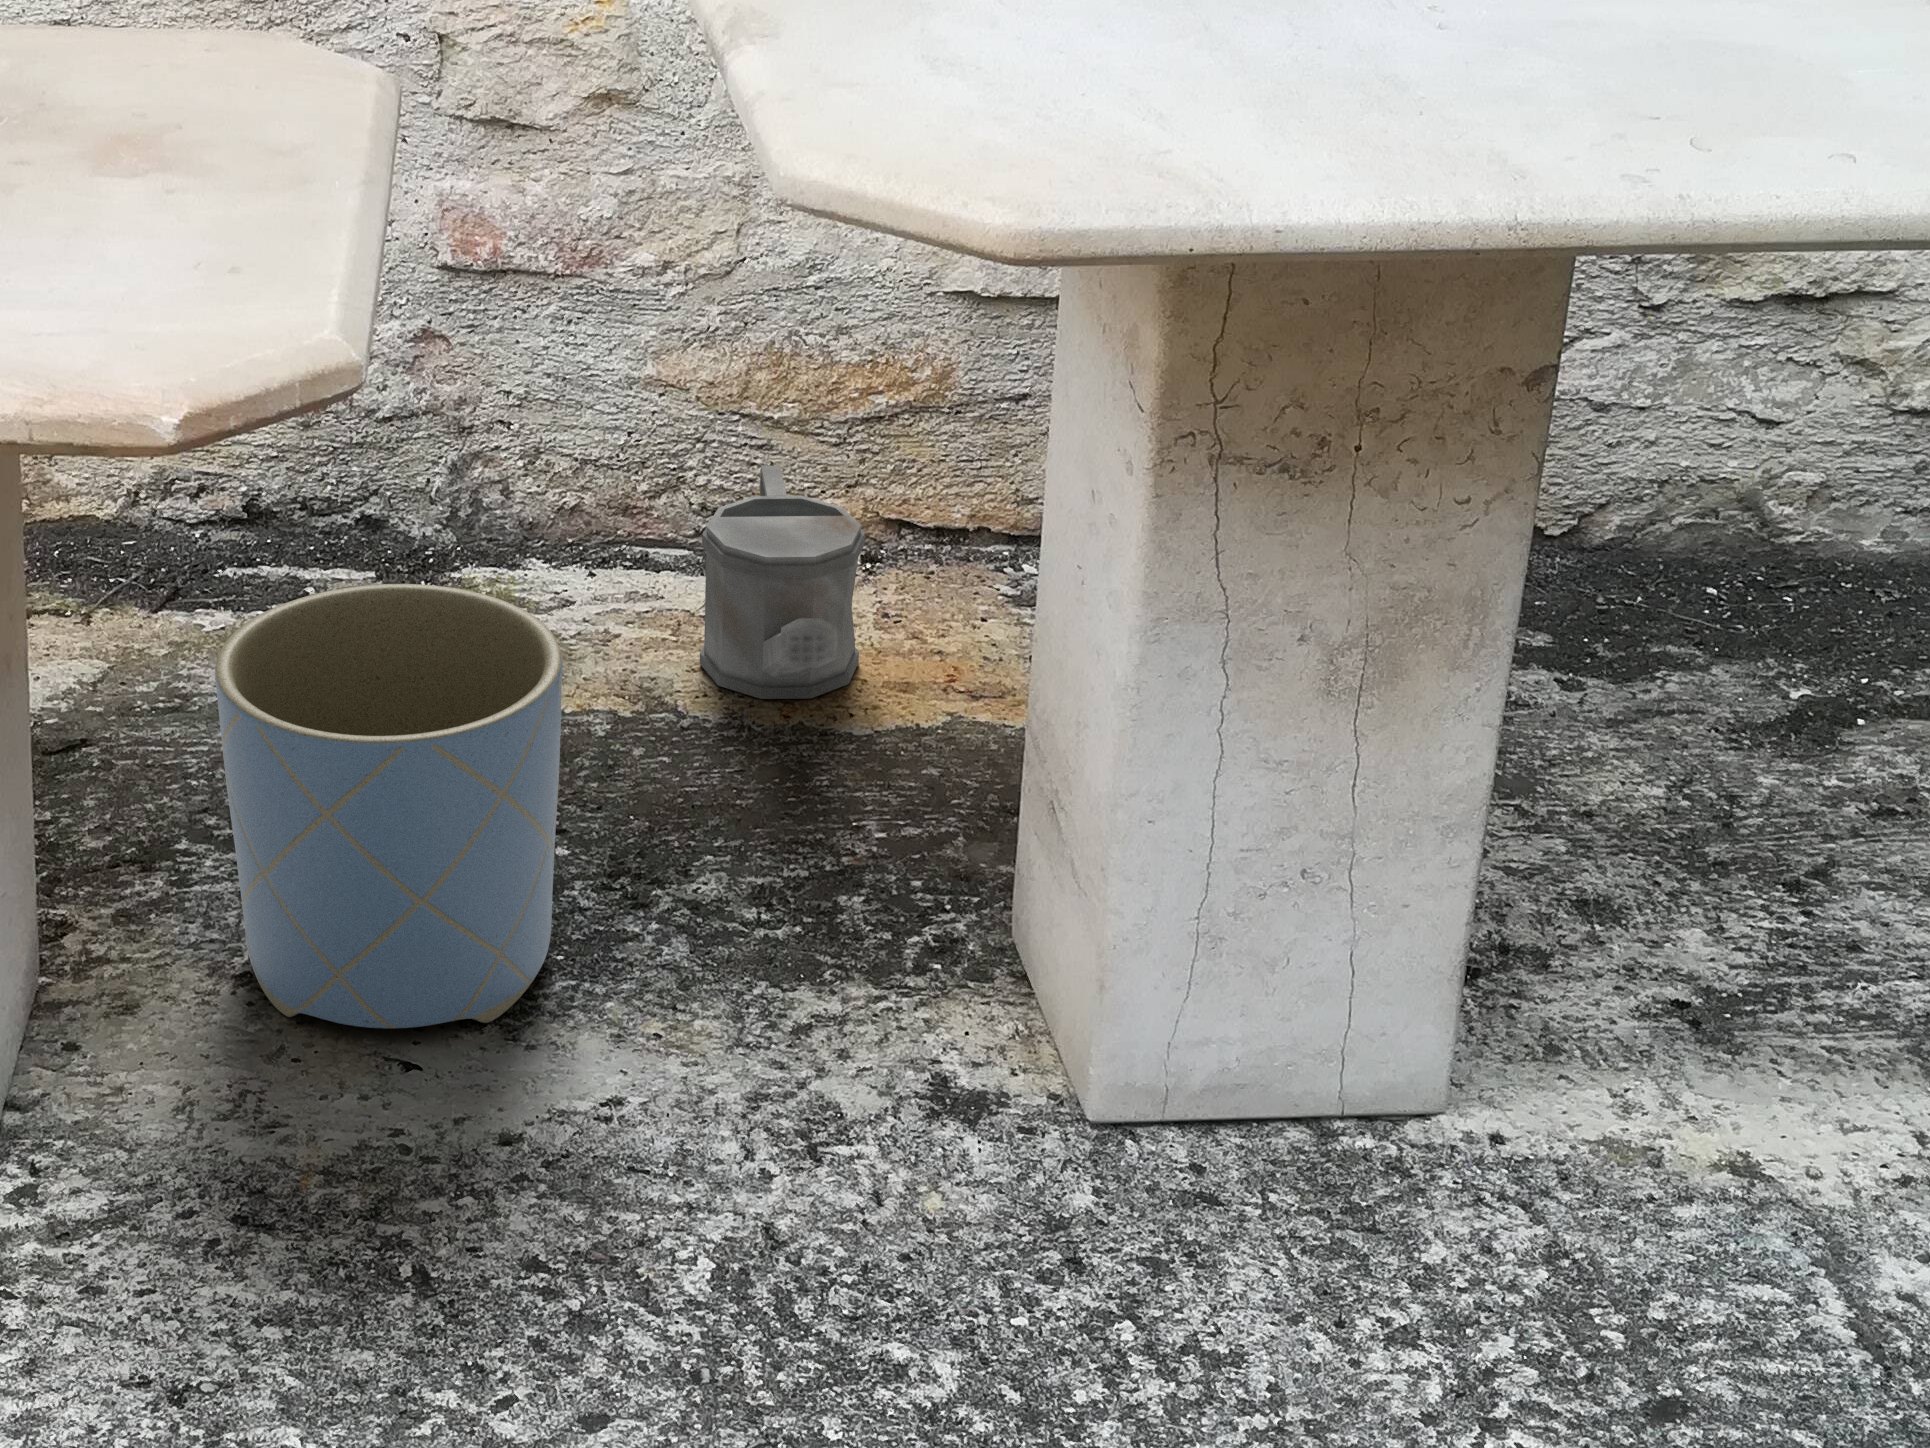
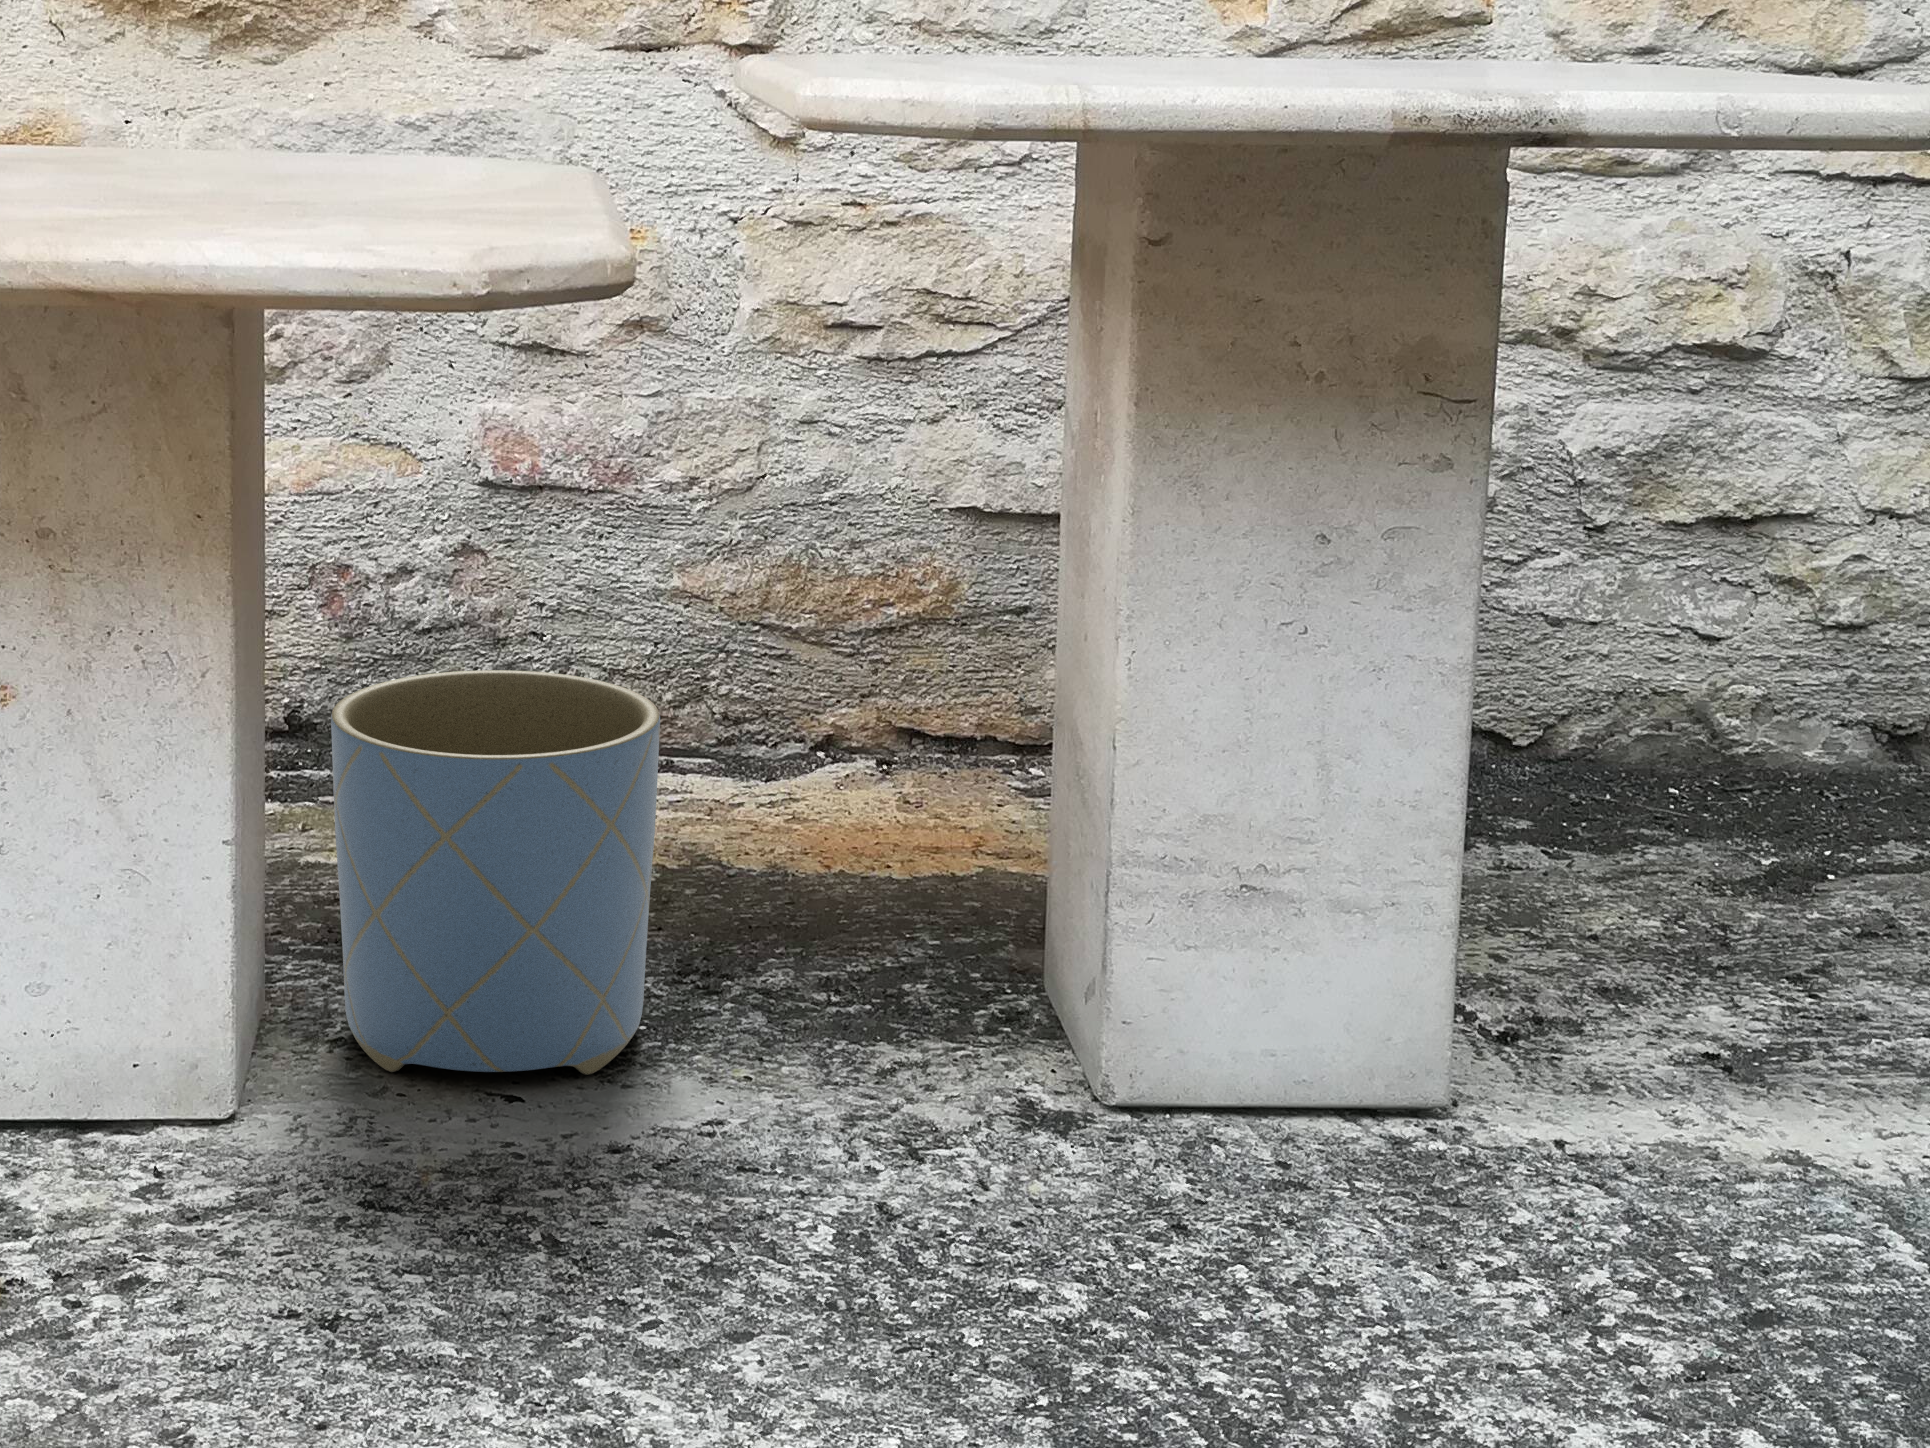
watering can: present [700,466,865,699] -> none [749,657,907,859]

